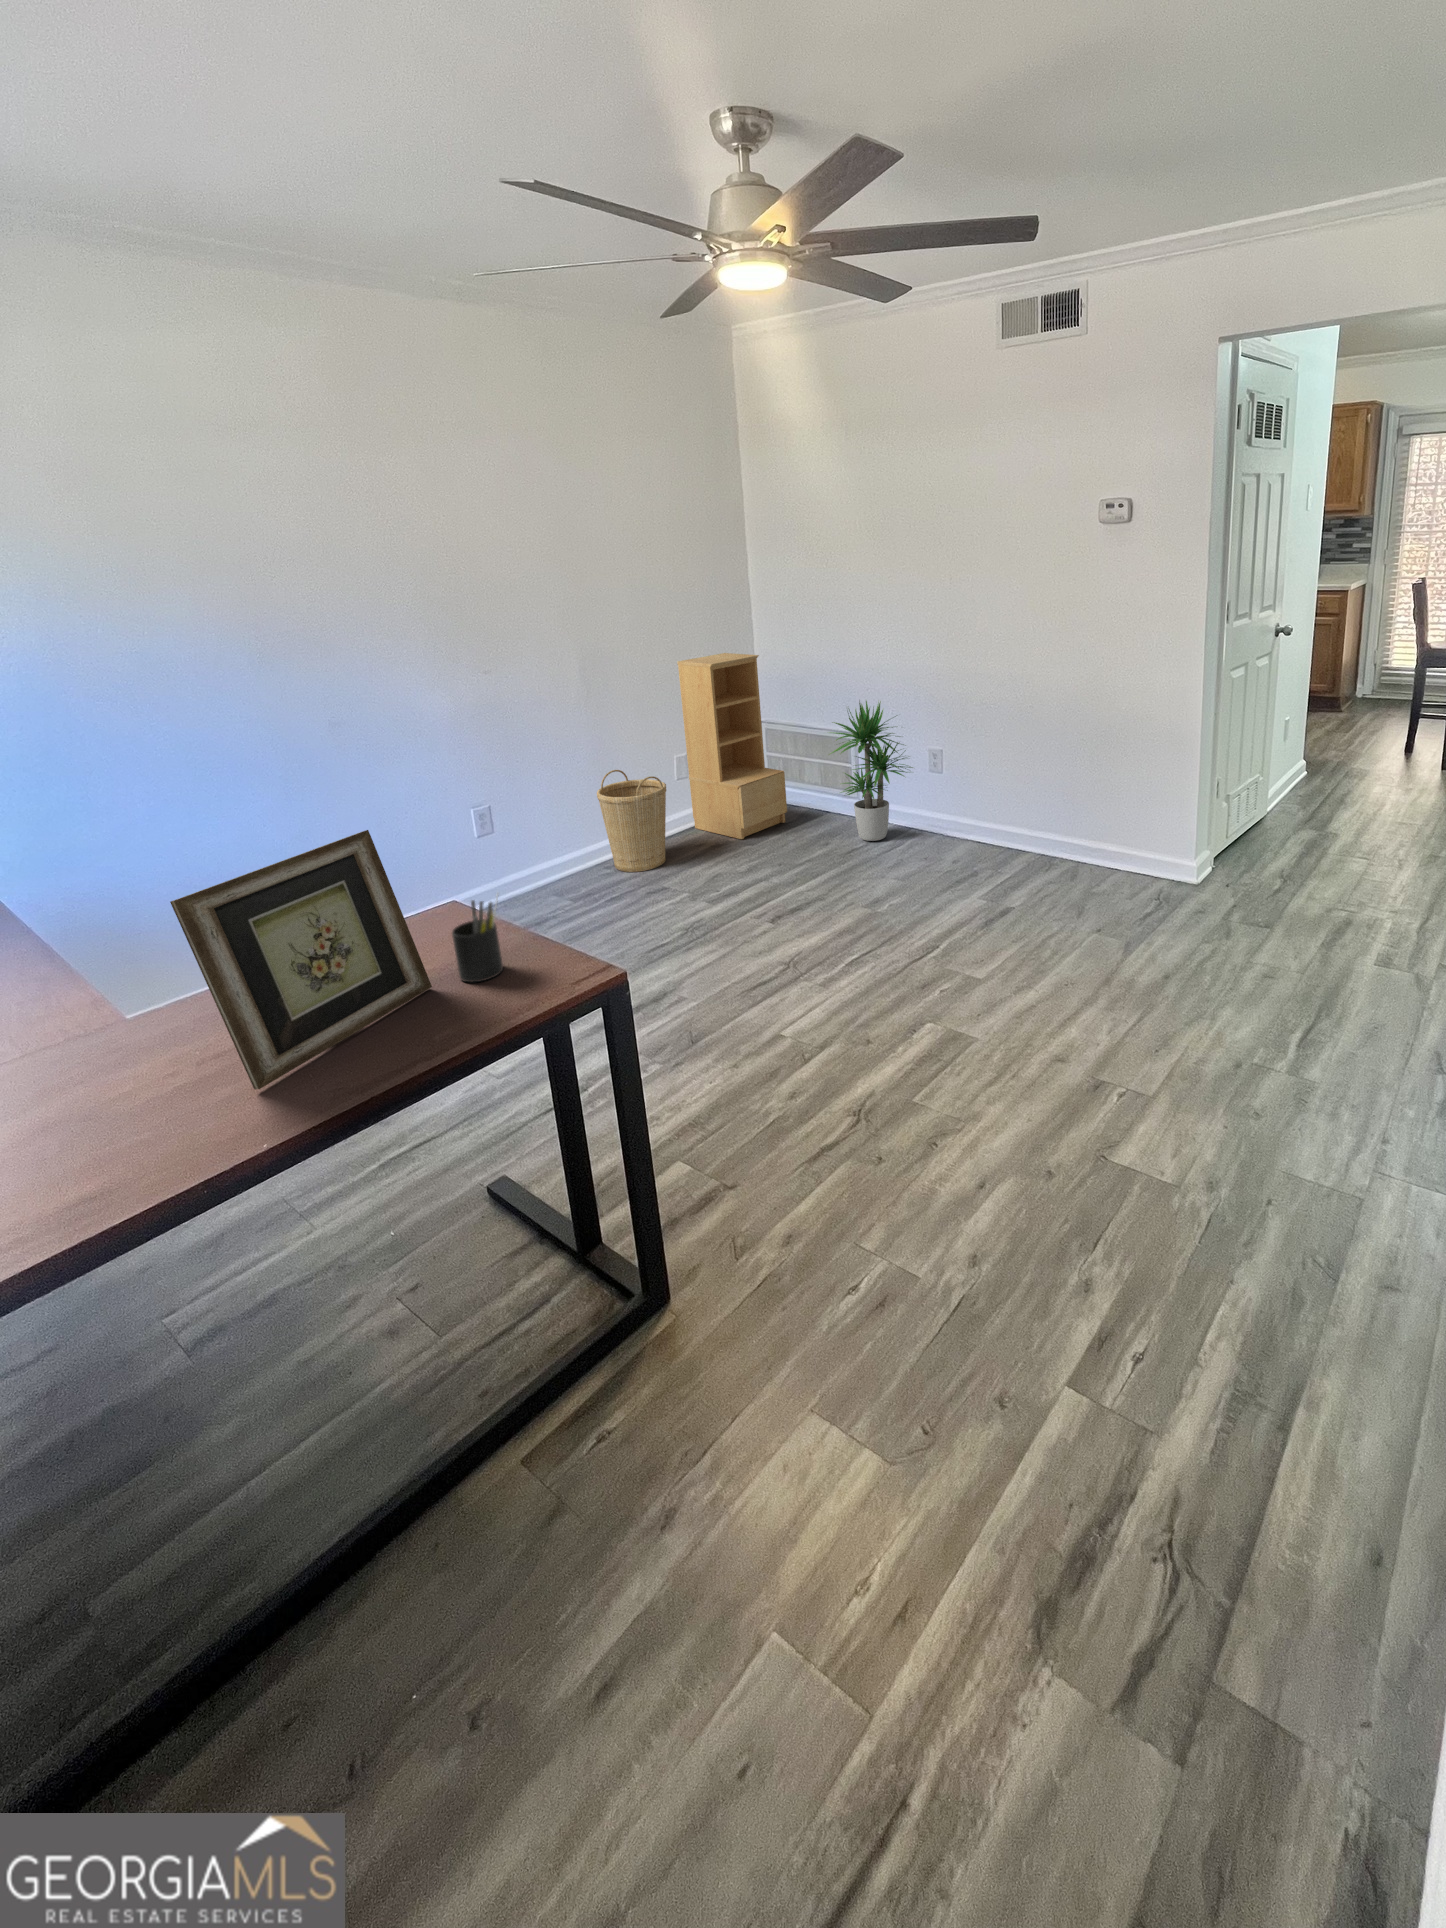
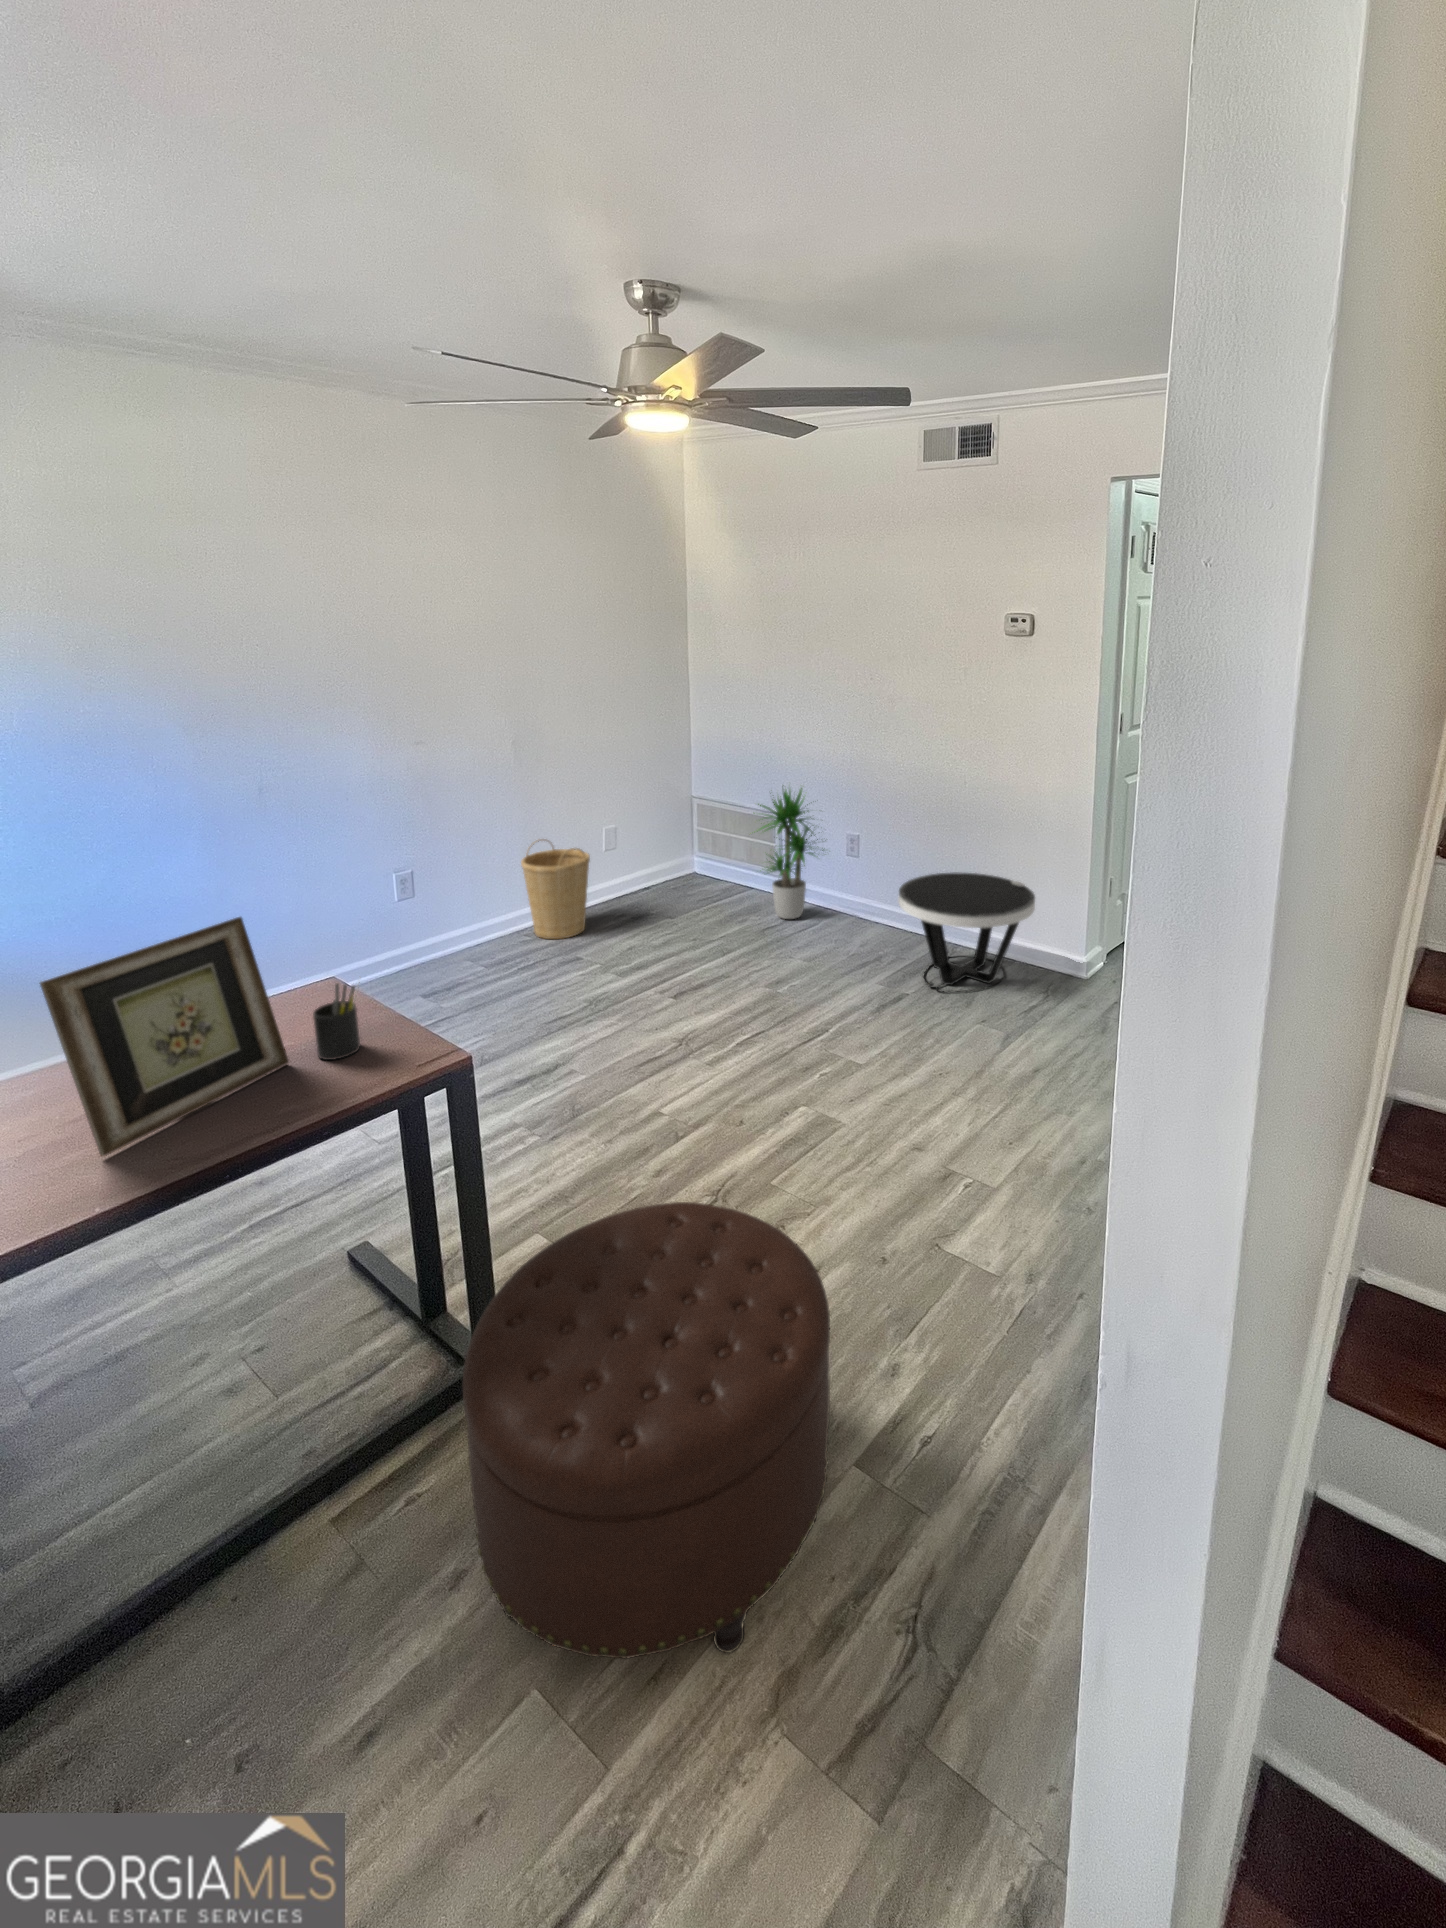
bookshelf: present [677,653,787,839] -> none [612,730,711,911]
side table: none [997,781,1144,904] -> present [898,872,1035,987]
ottoman: none [663,1119,1055,1599] -> present [463,1202,830,1658]

